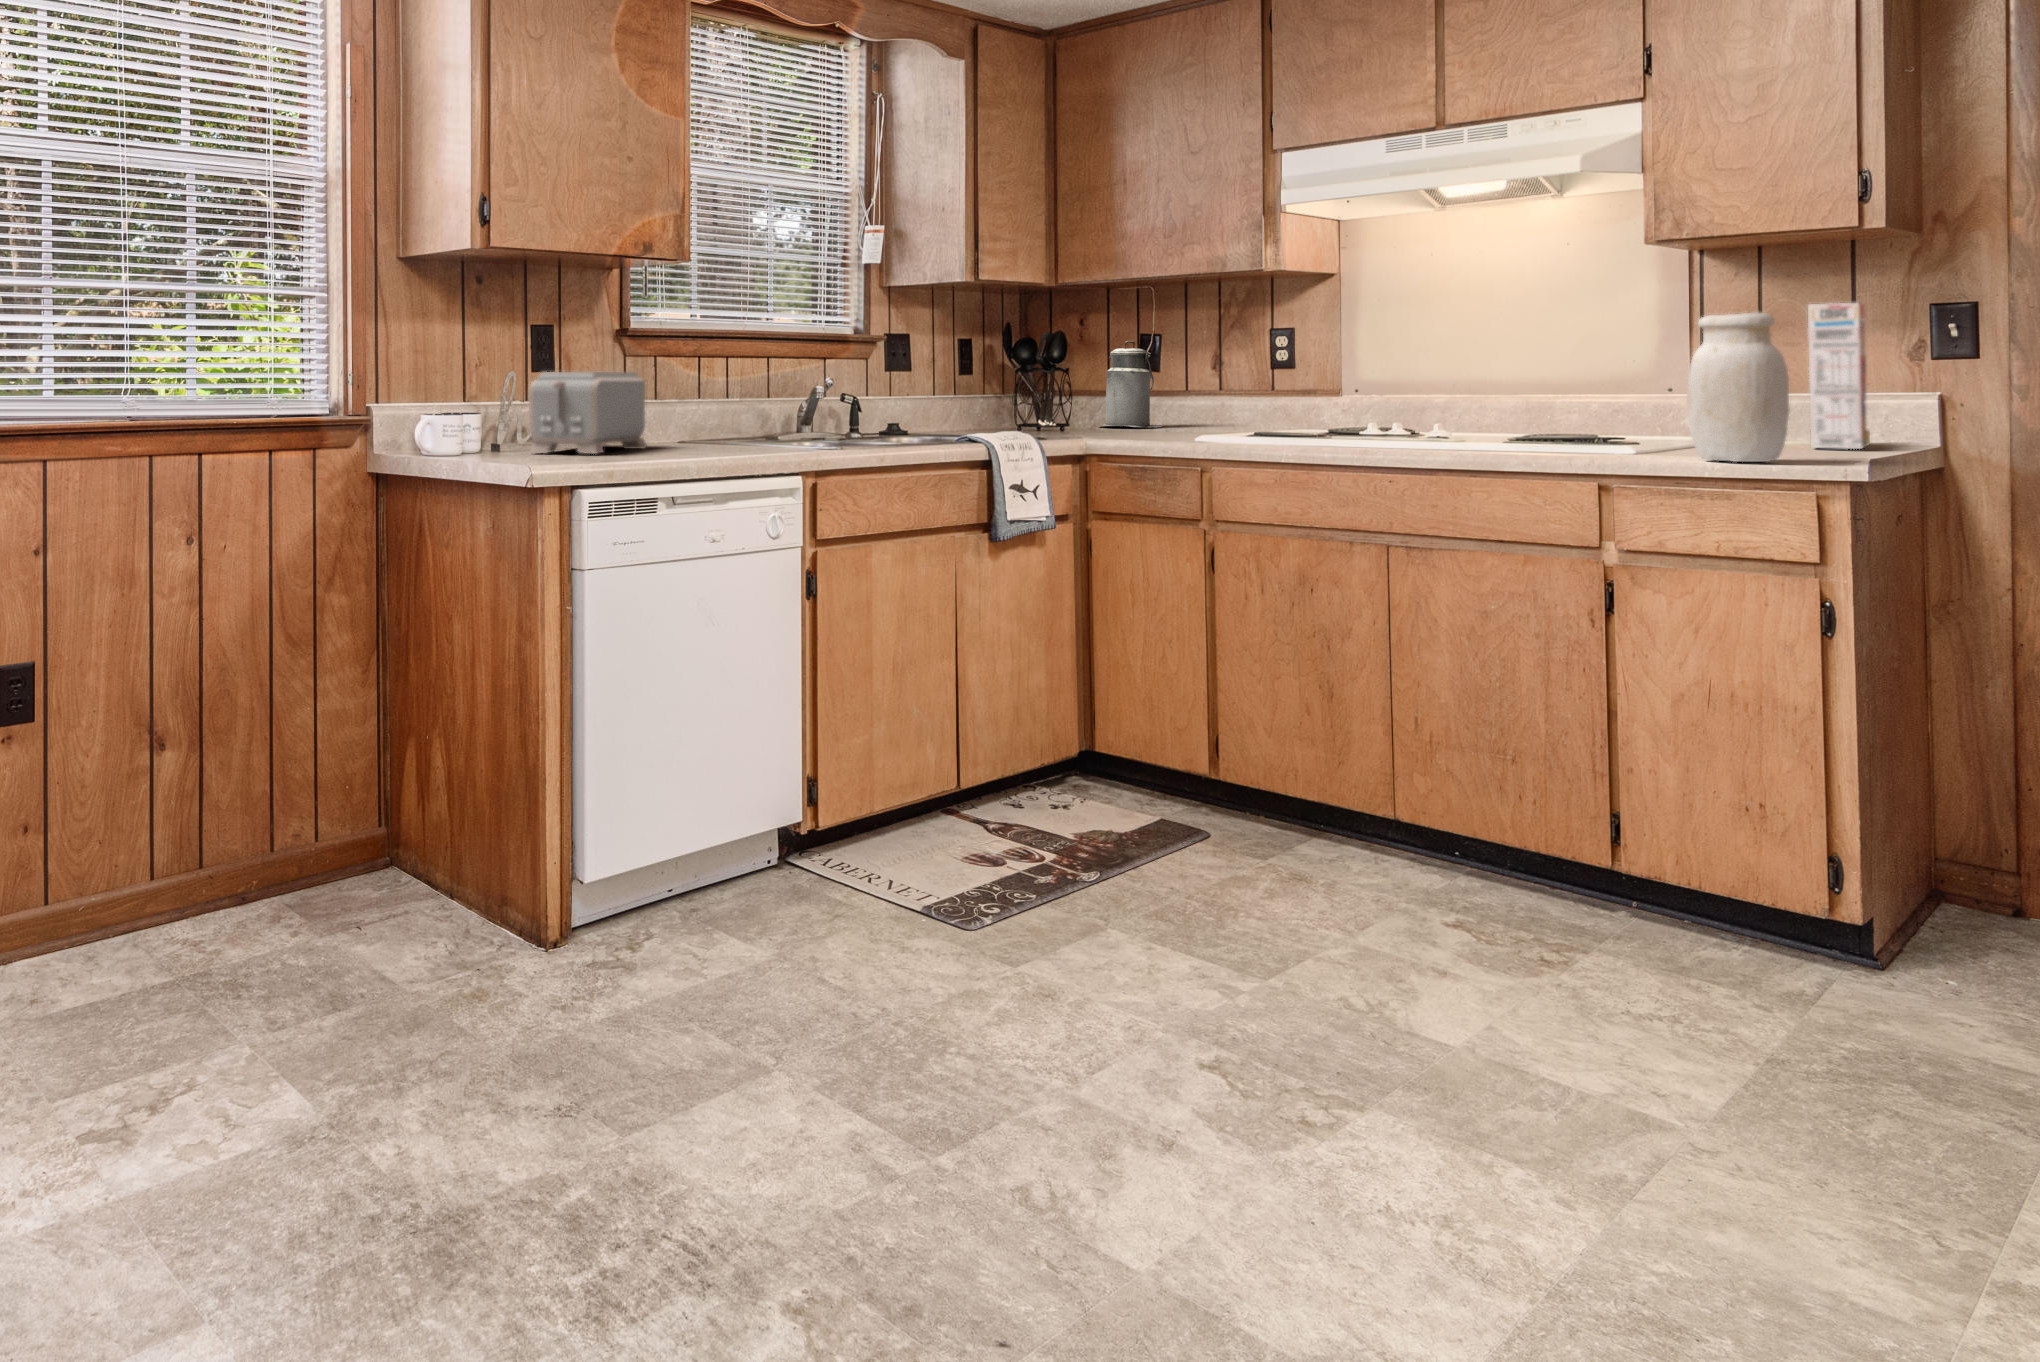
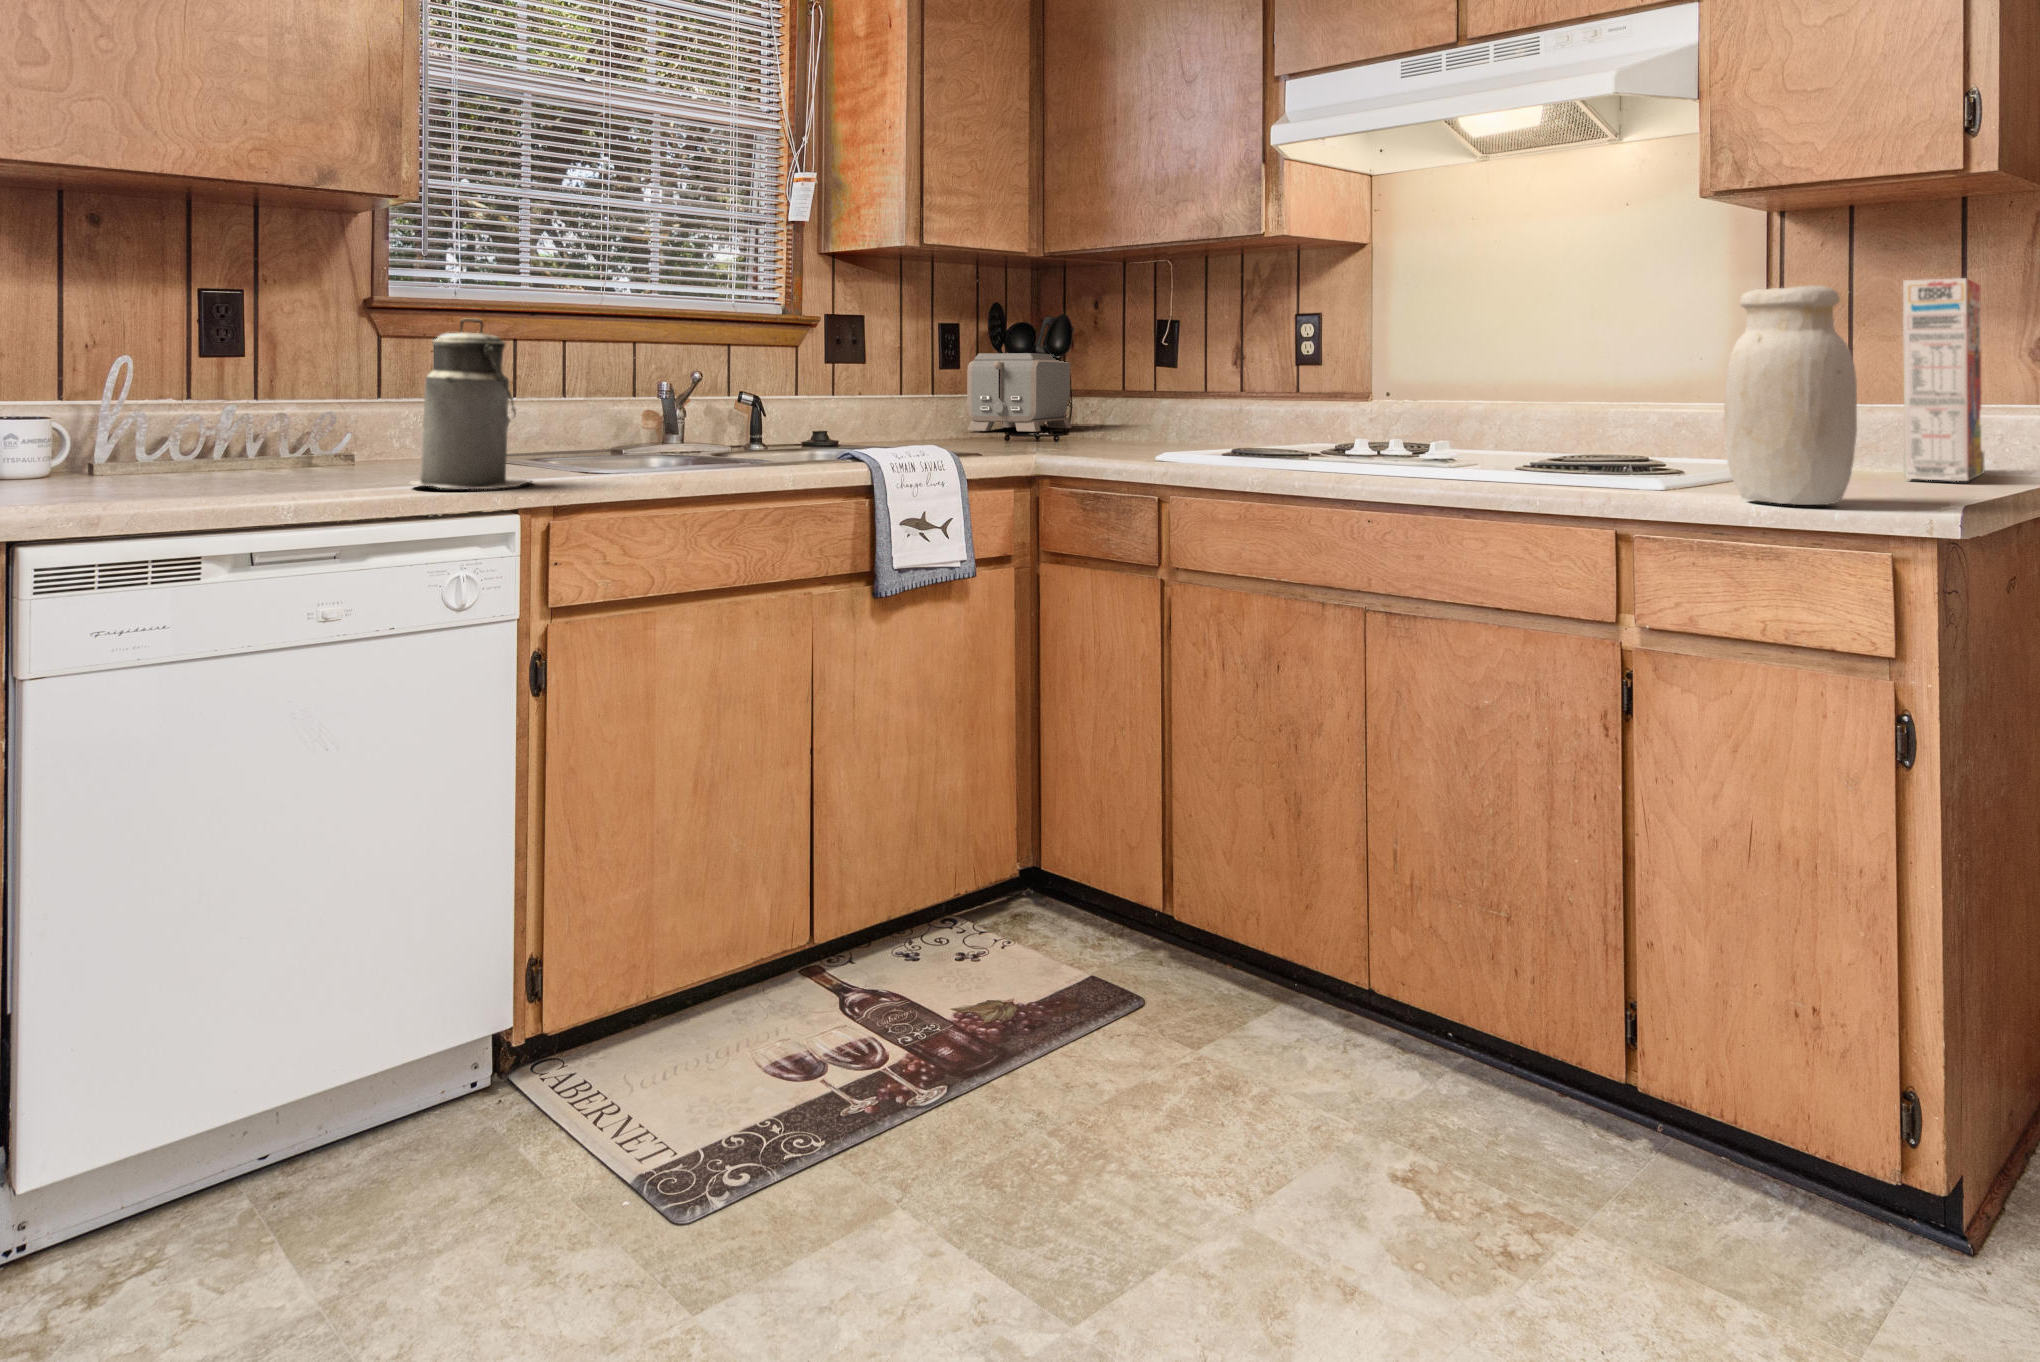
canister: present [1105,341,1162,427] -> present [411,319,531,489]
toaster: present [529,372,647,454] -> present [967,353,1071,432]

